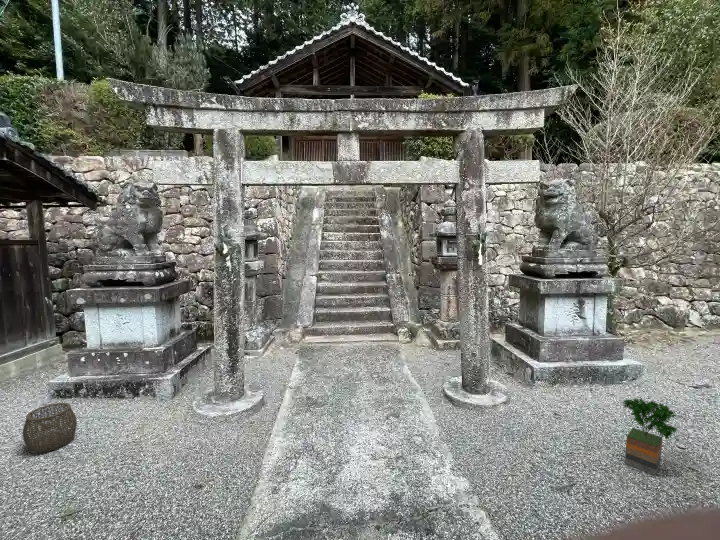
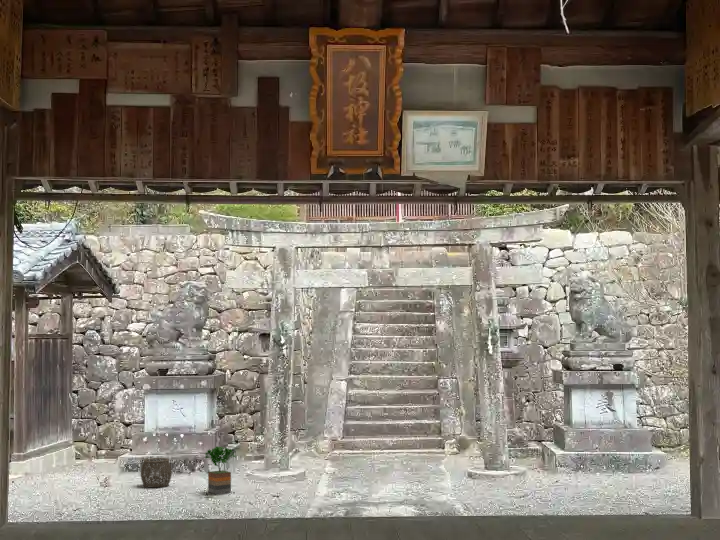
potted tree: present [623,398,677,476] -> present [205,446,236,494]

